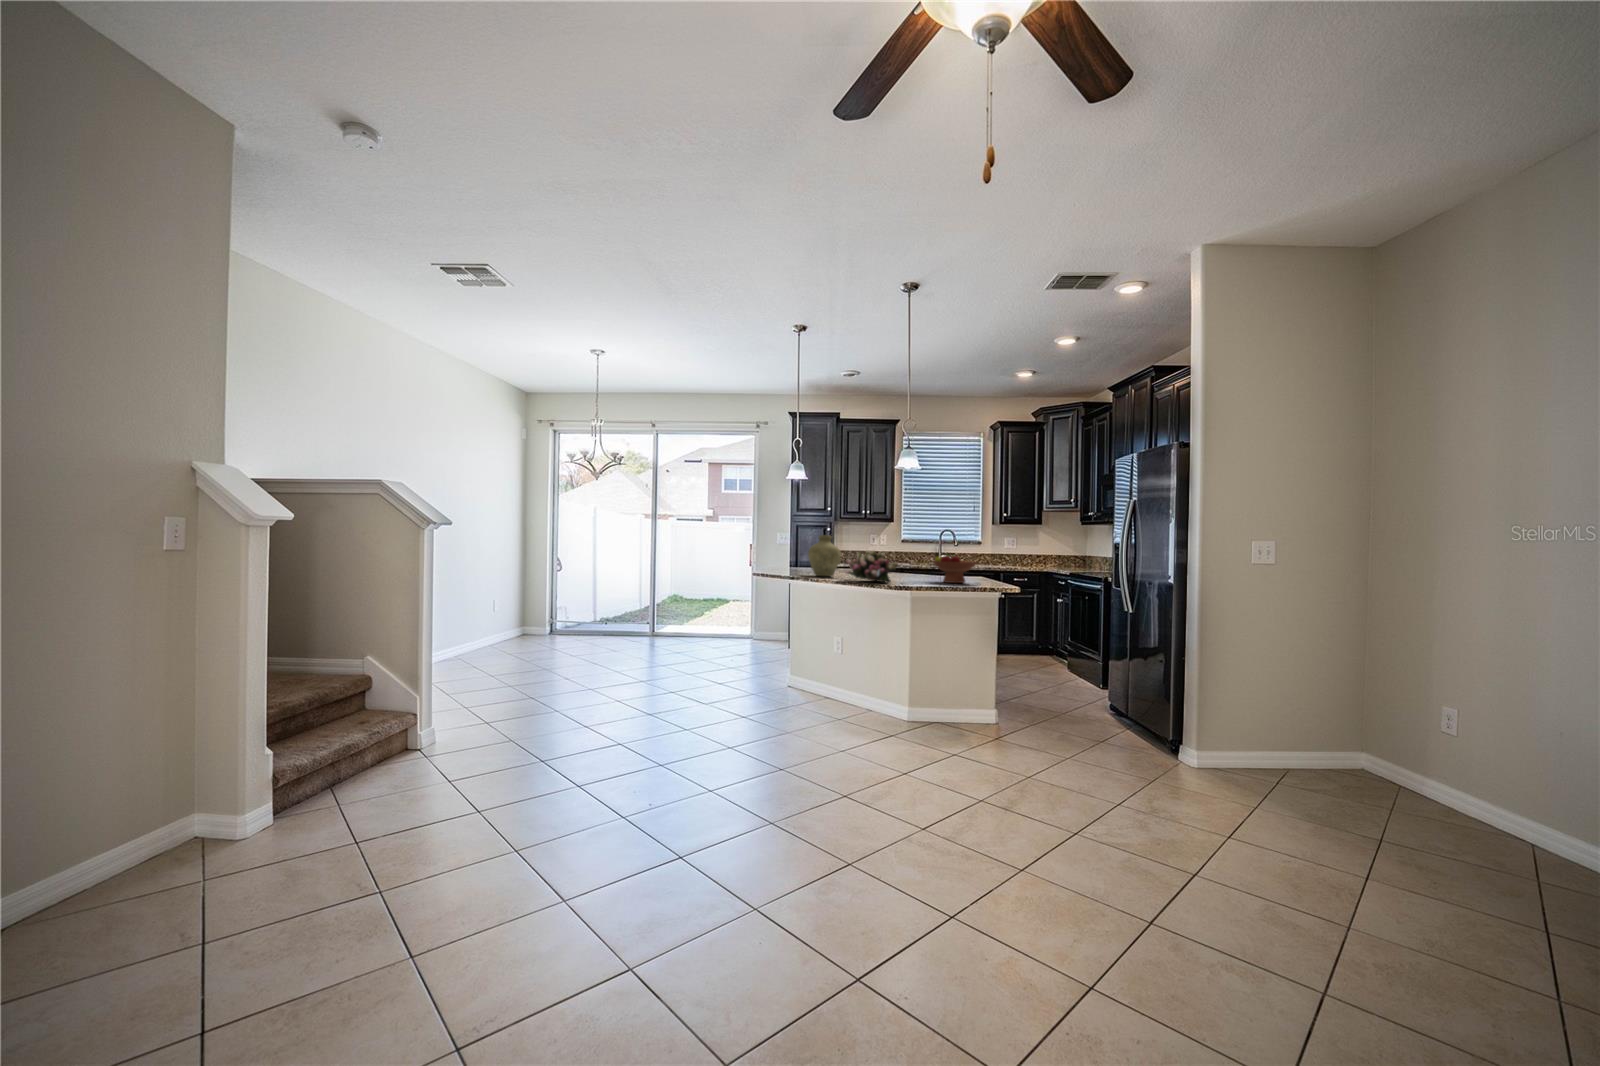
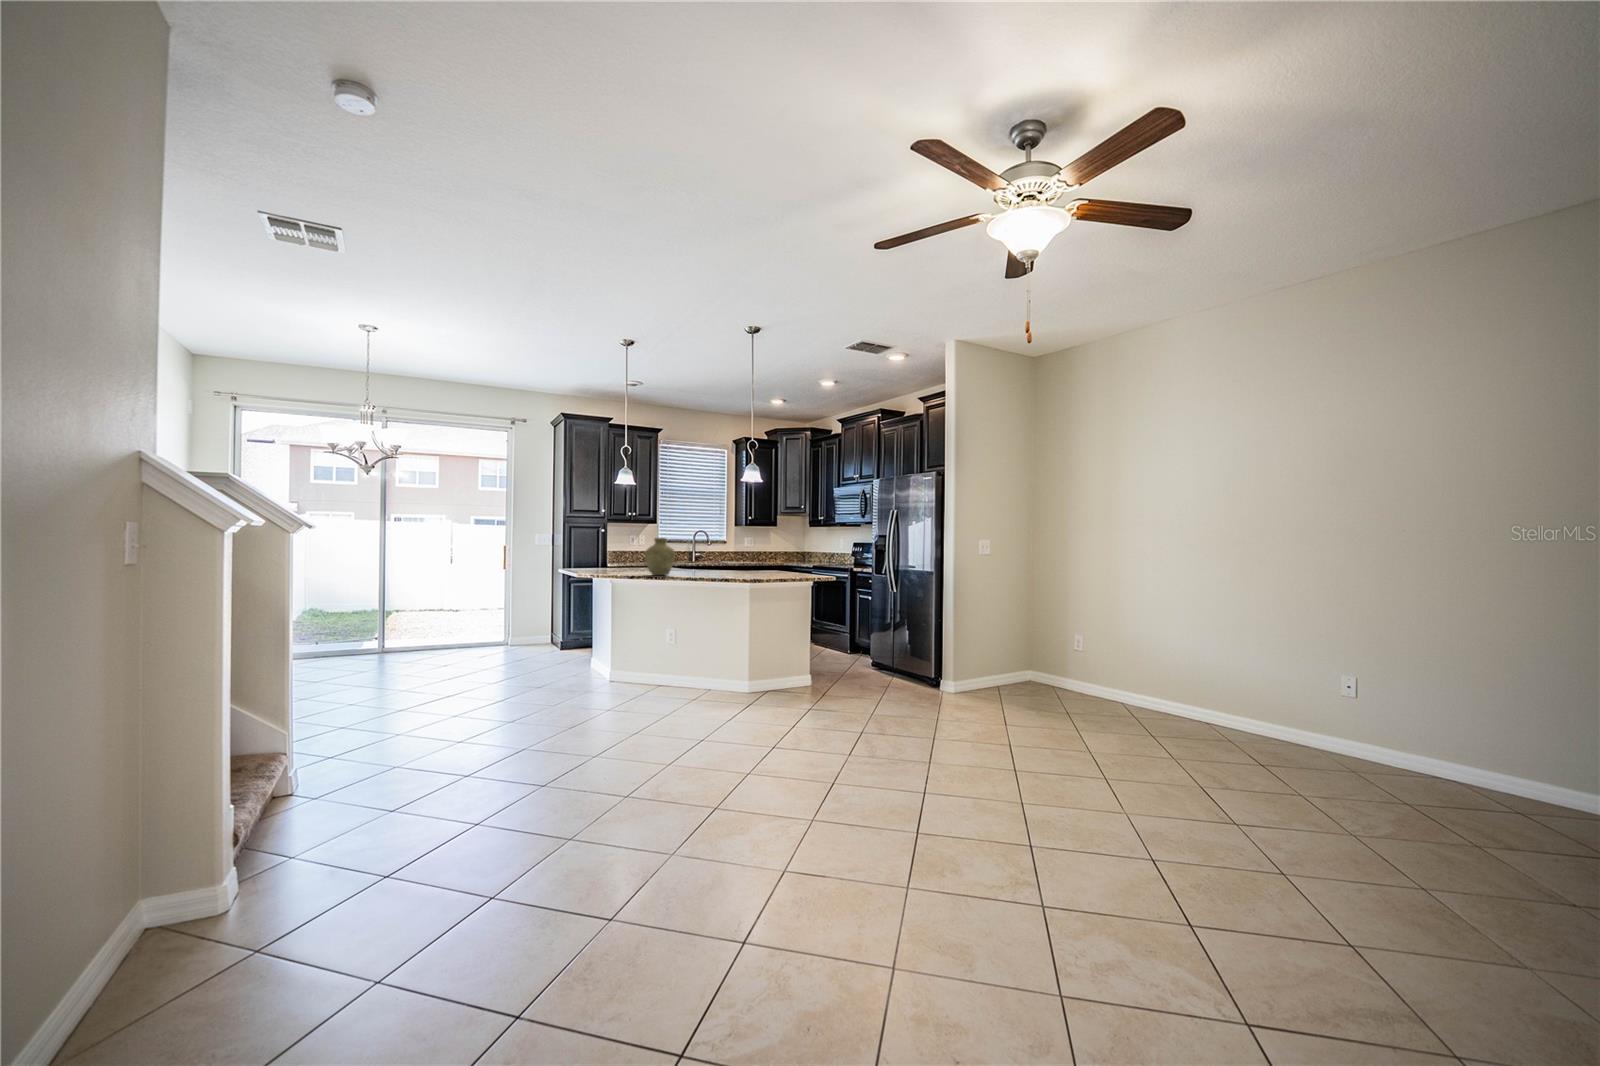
flower arrangement: present [846,550,898,583] -> none [690,551,735,579]
fruit bowl: present [933,554,976,583] -> none [748,552,785,576]

